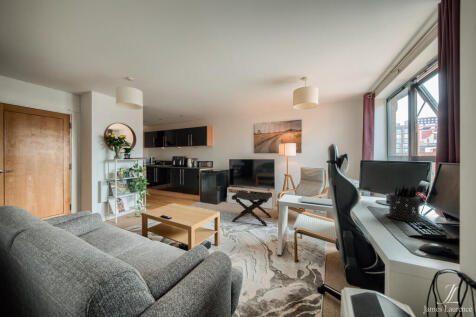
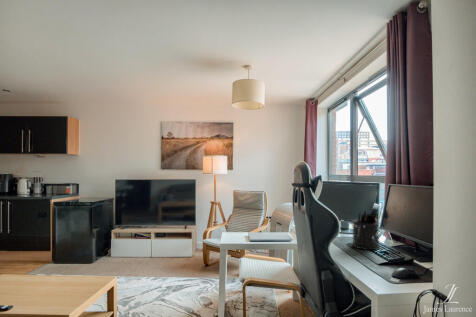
footstool: present [232,191,272,226] -> none [131,231,196,288]

